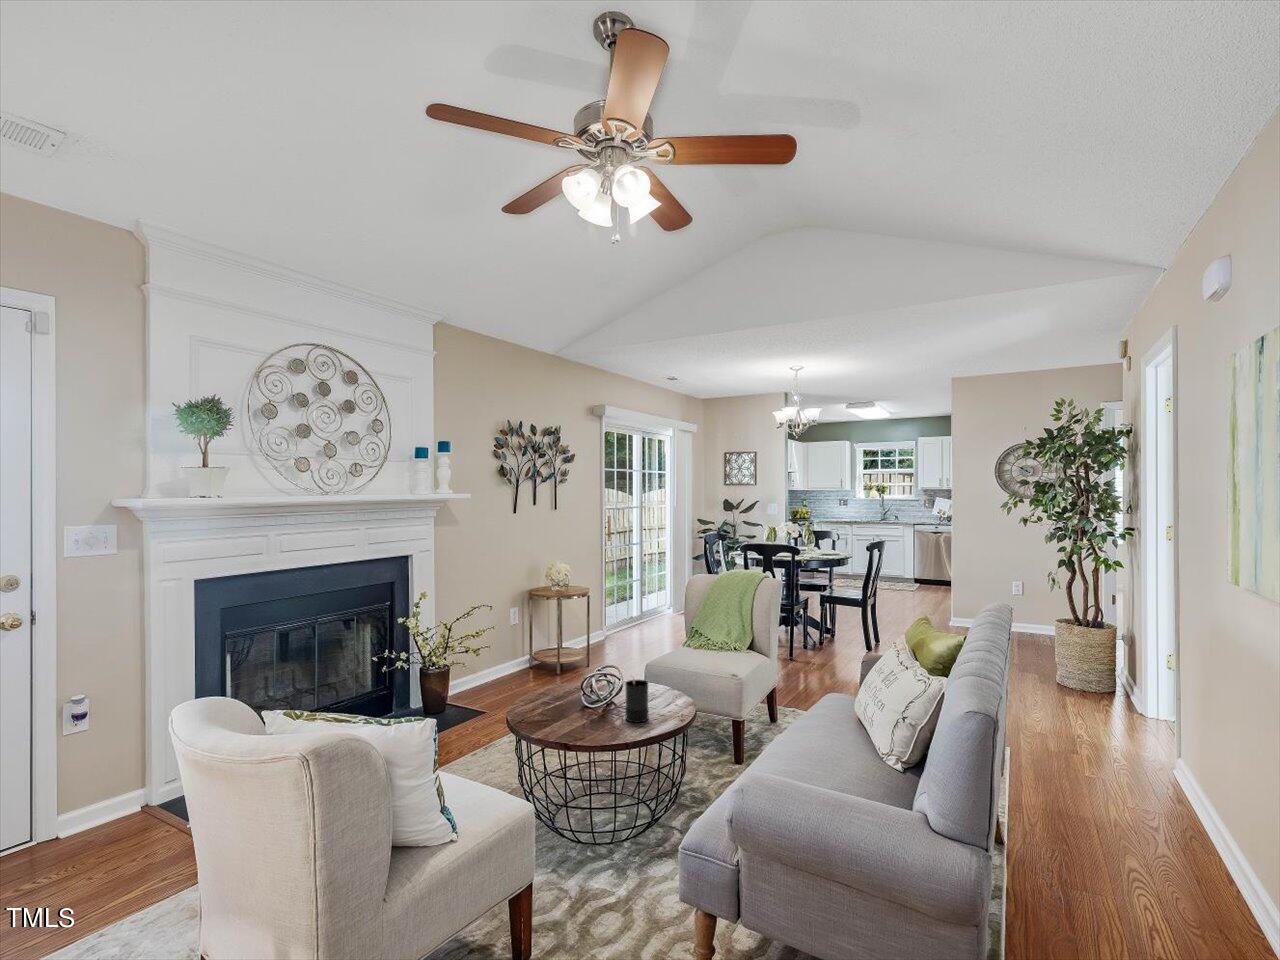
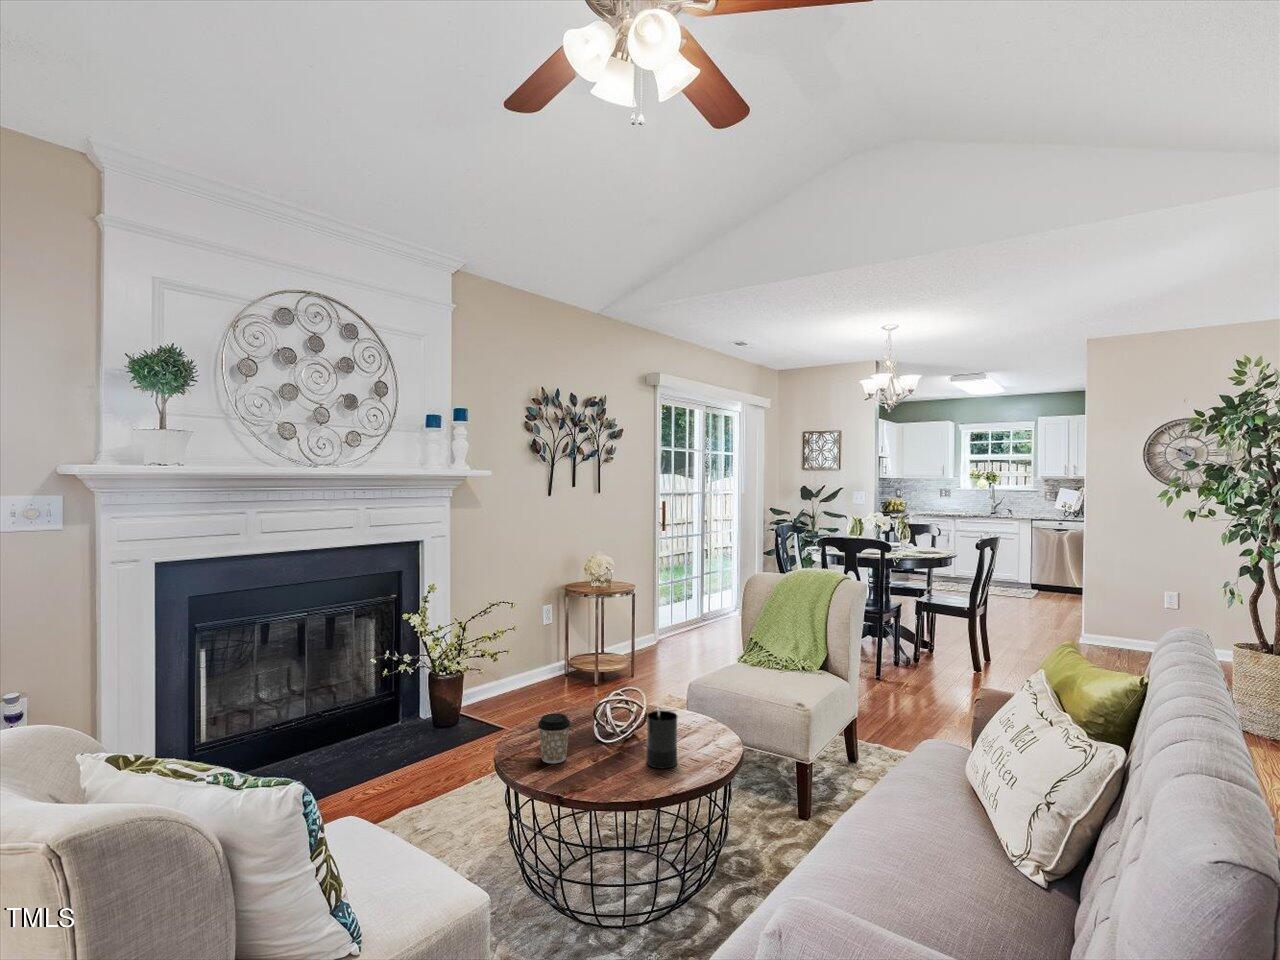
coffee cup: none [542,686,567,723] -> present [538,713,570,763]

